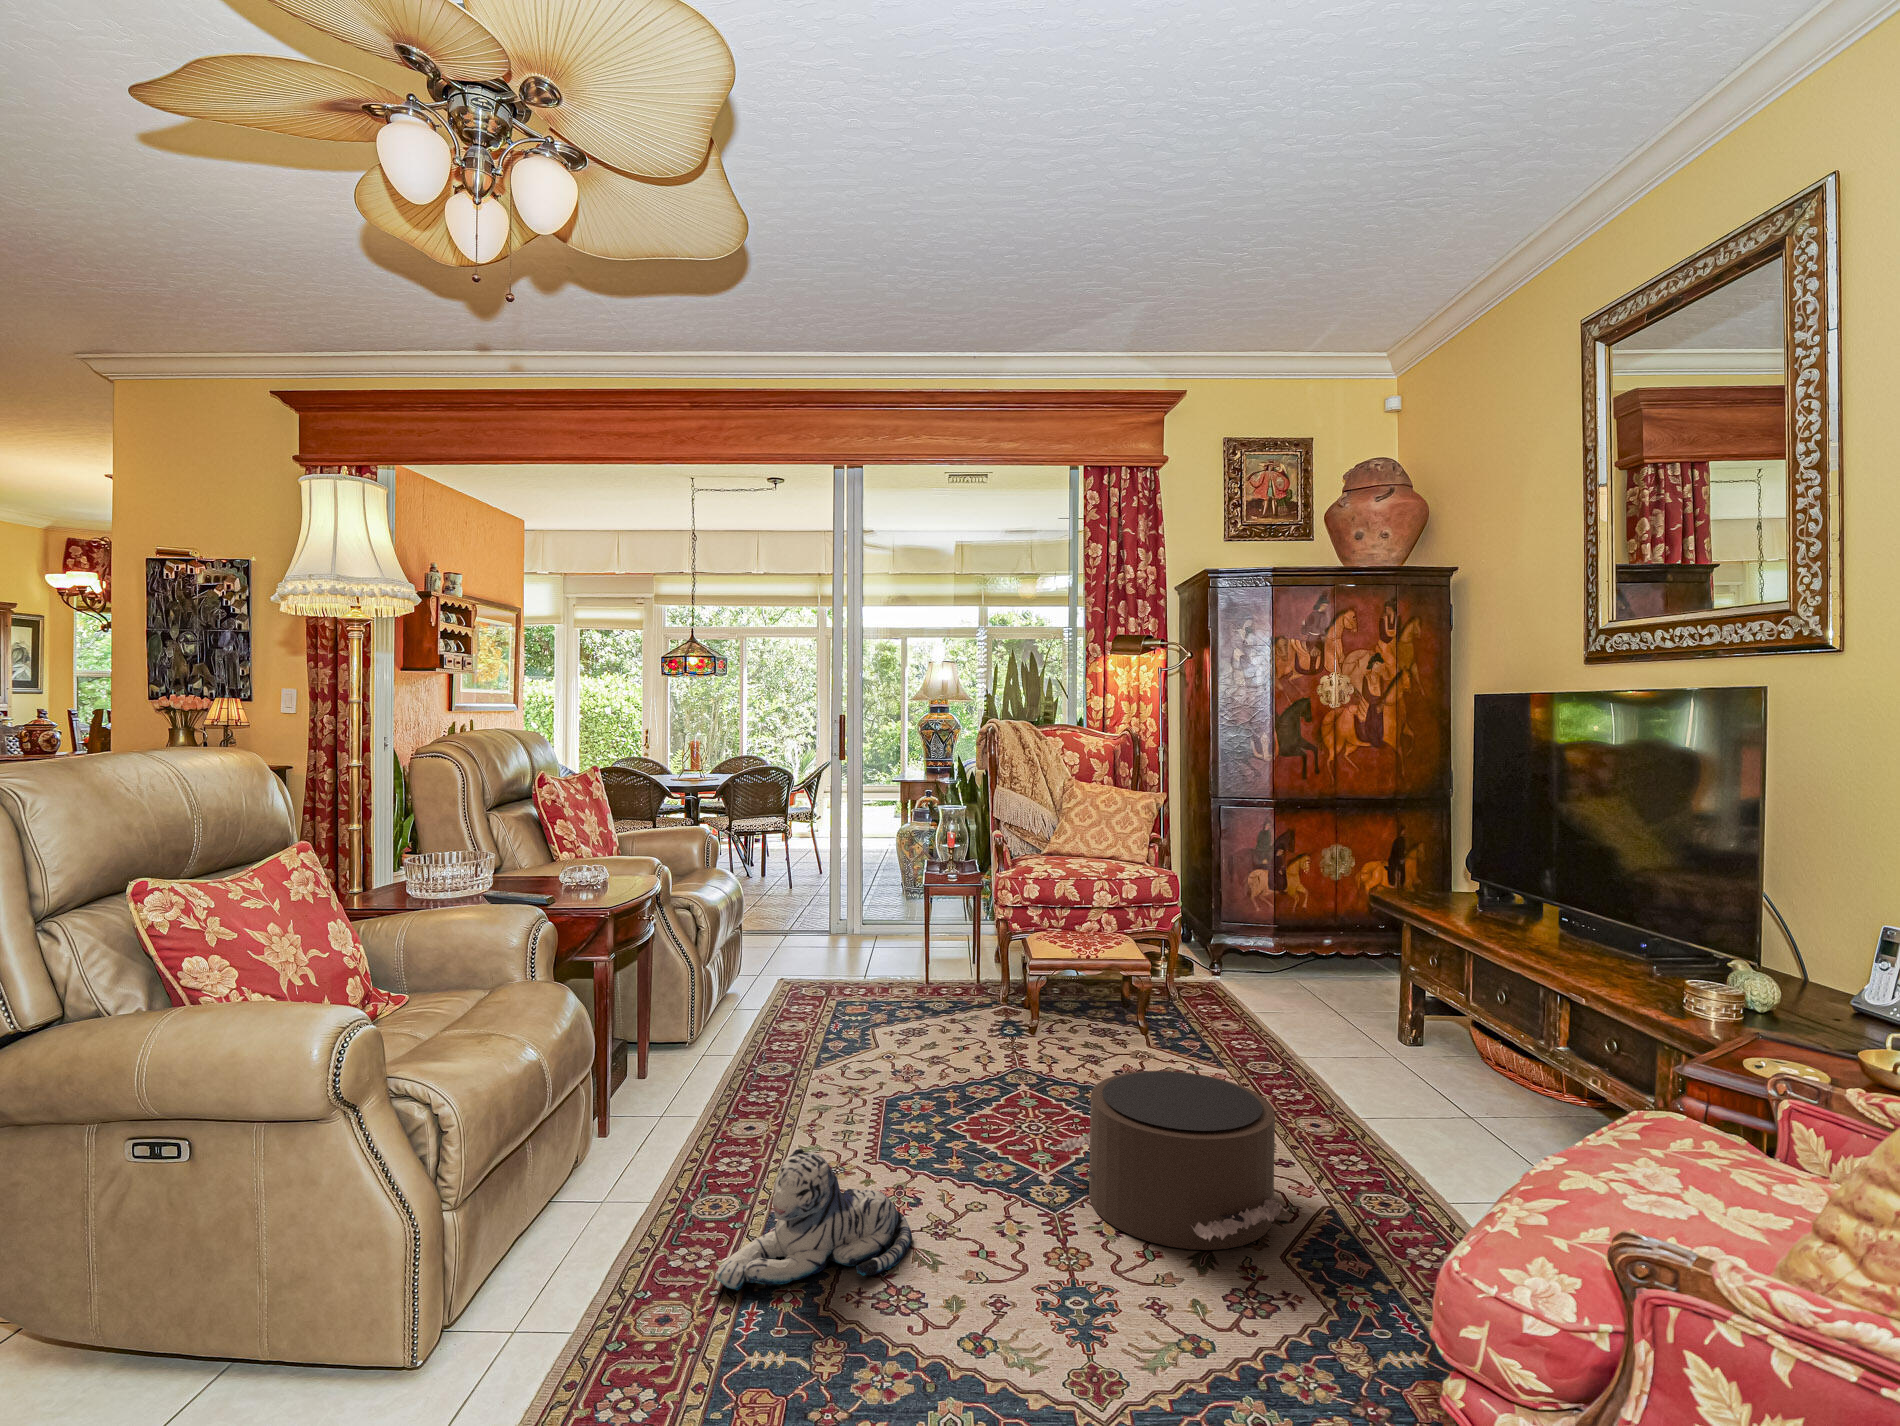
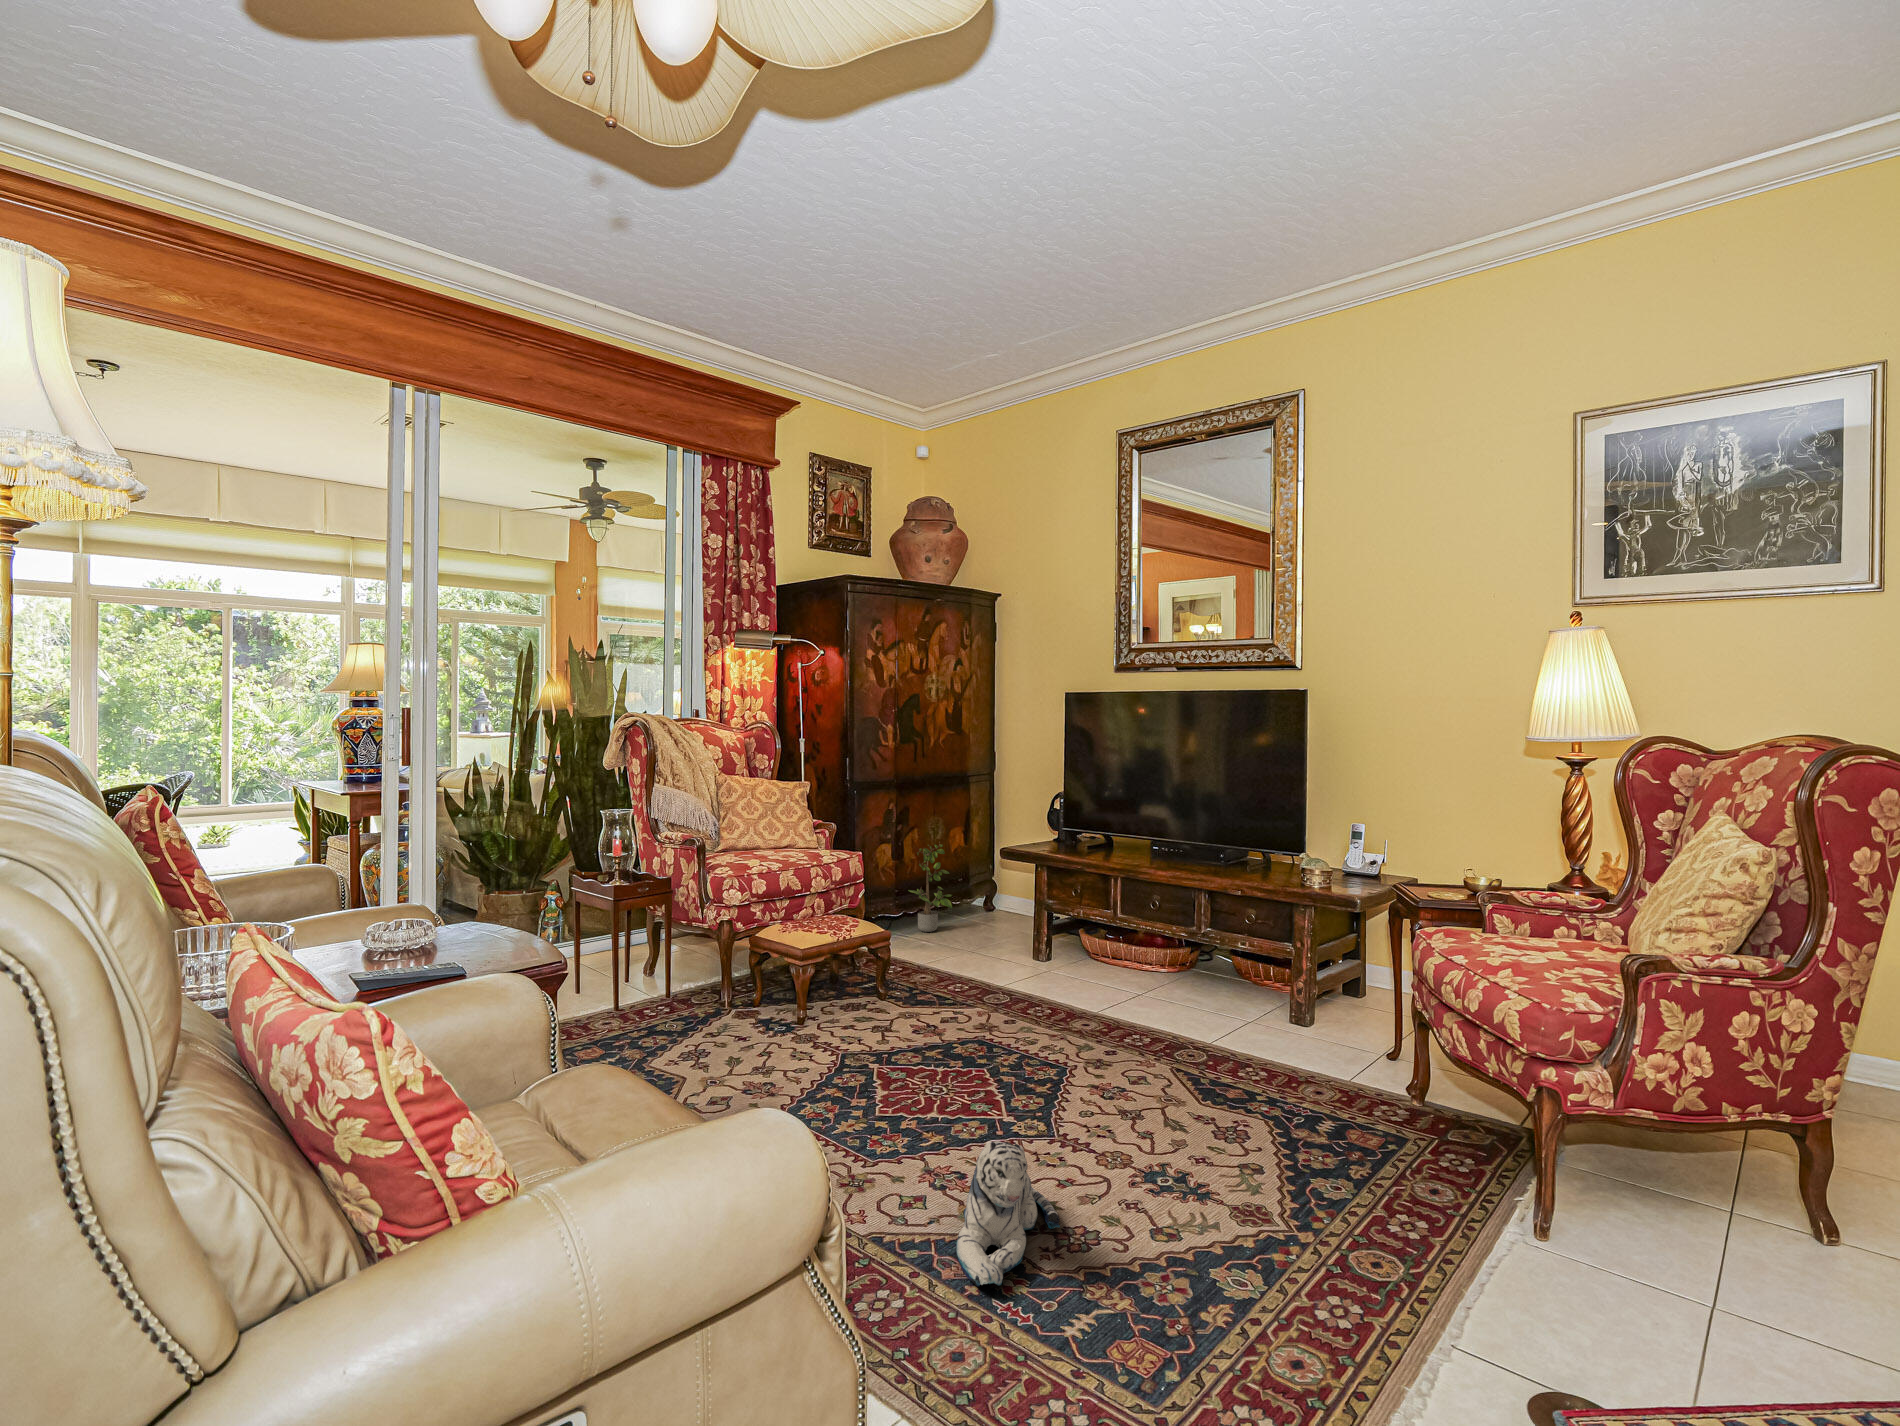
potted plant: none [1289,880,1356,988] -> present [908,844,952,932]
pouf: present [1057,1071,1289,1250] -> none [1025,1000,1208,1127]

